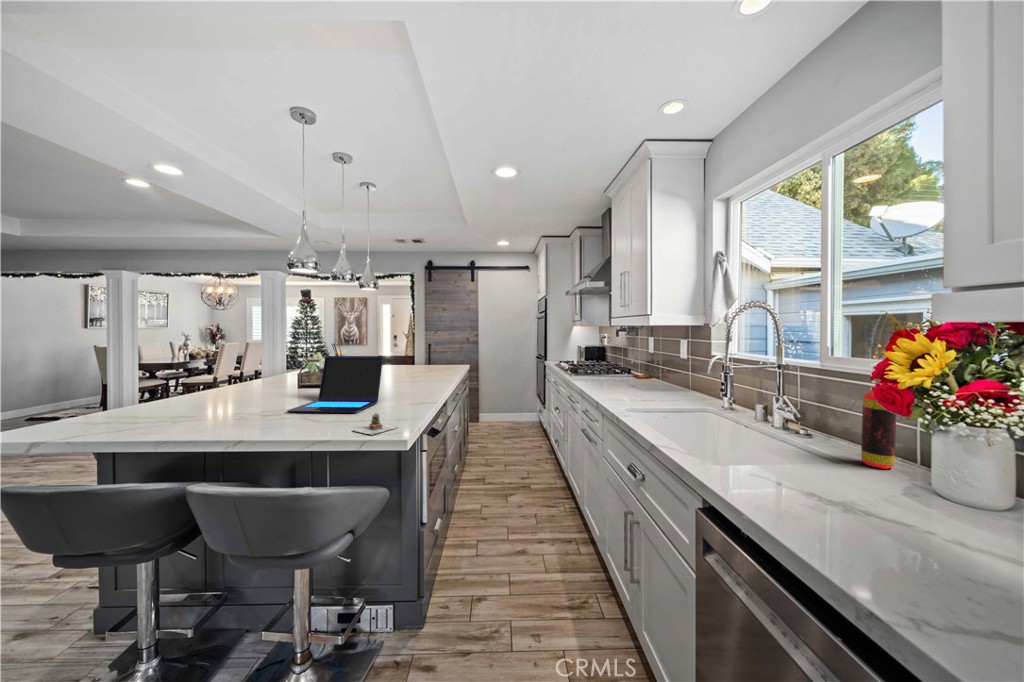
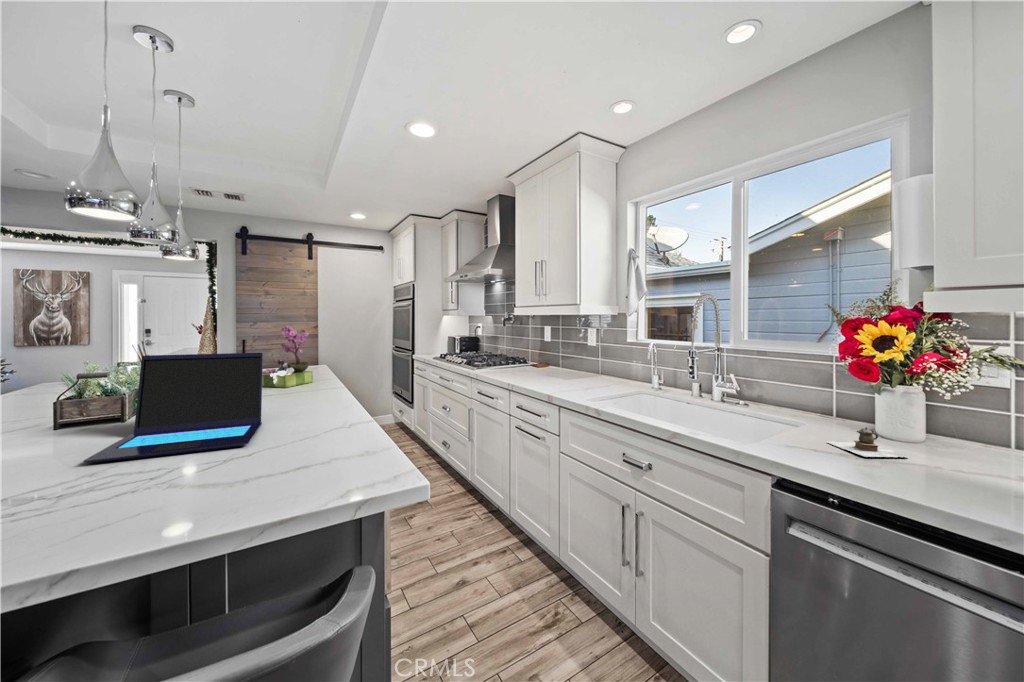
flower arrangement: none [406,335,443,381] -> present [262,326,313,388]
bottle: present [861,366,896,469] -> none [812,343,838,424]
teapot: present [353,413,398,435] -> present [828,427,908,457]

